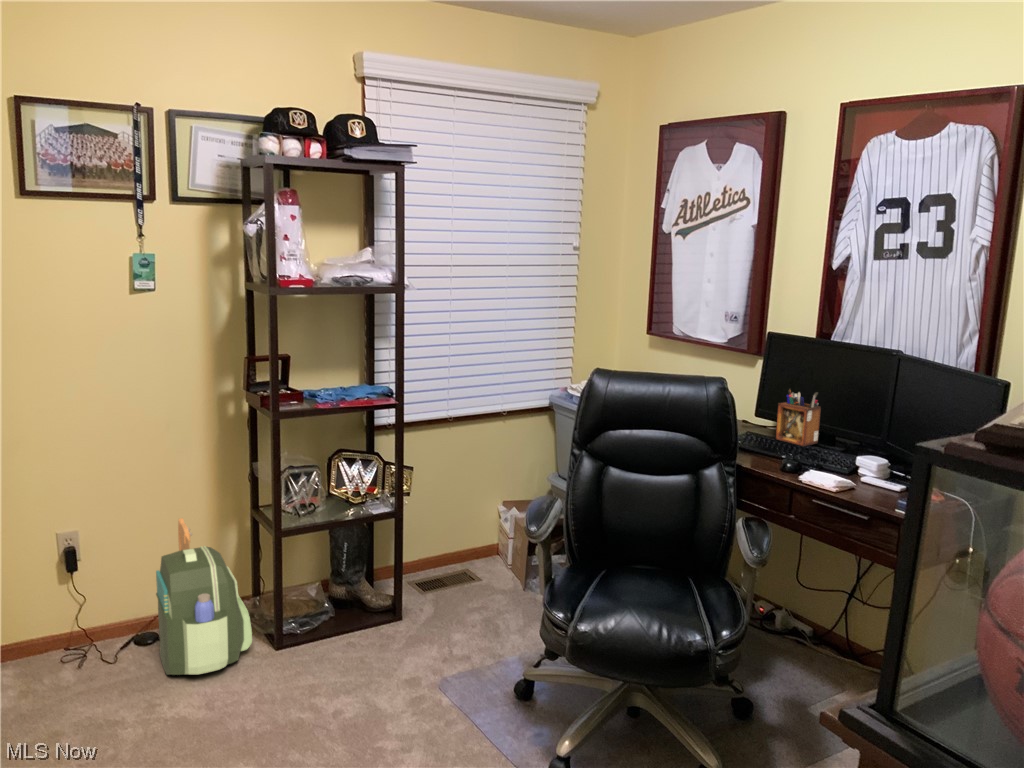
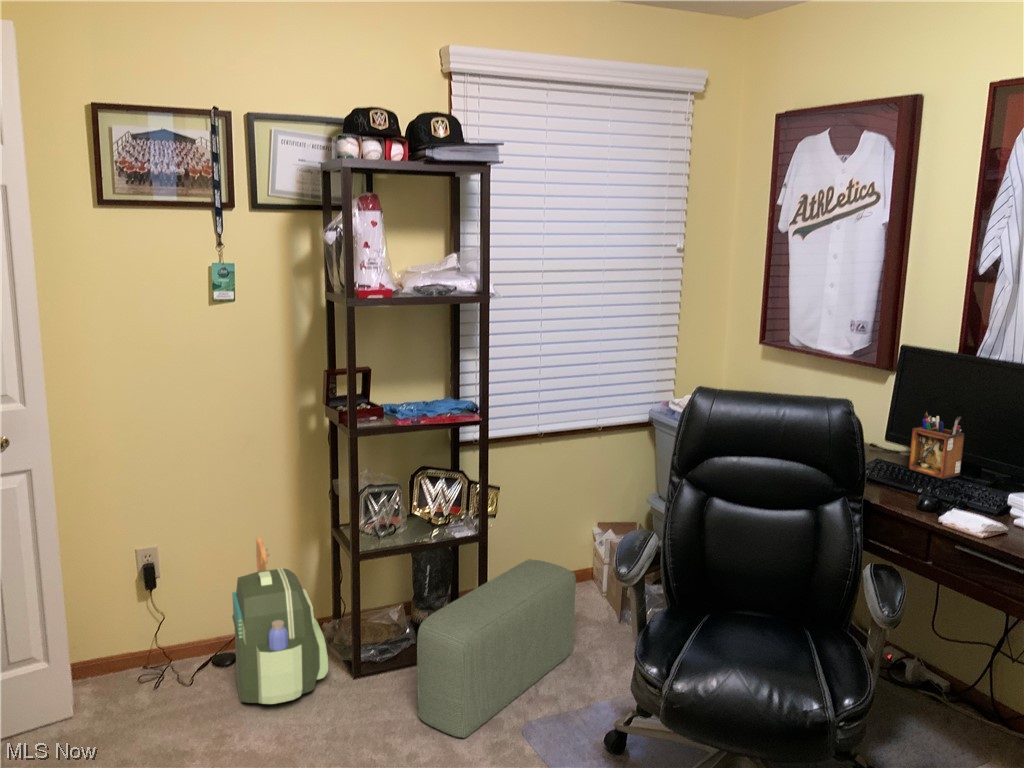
pouf: none [340,533,485,695] -> present [417,559,576,738]

